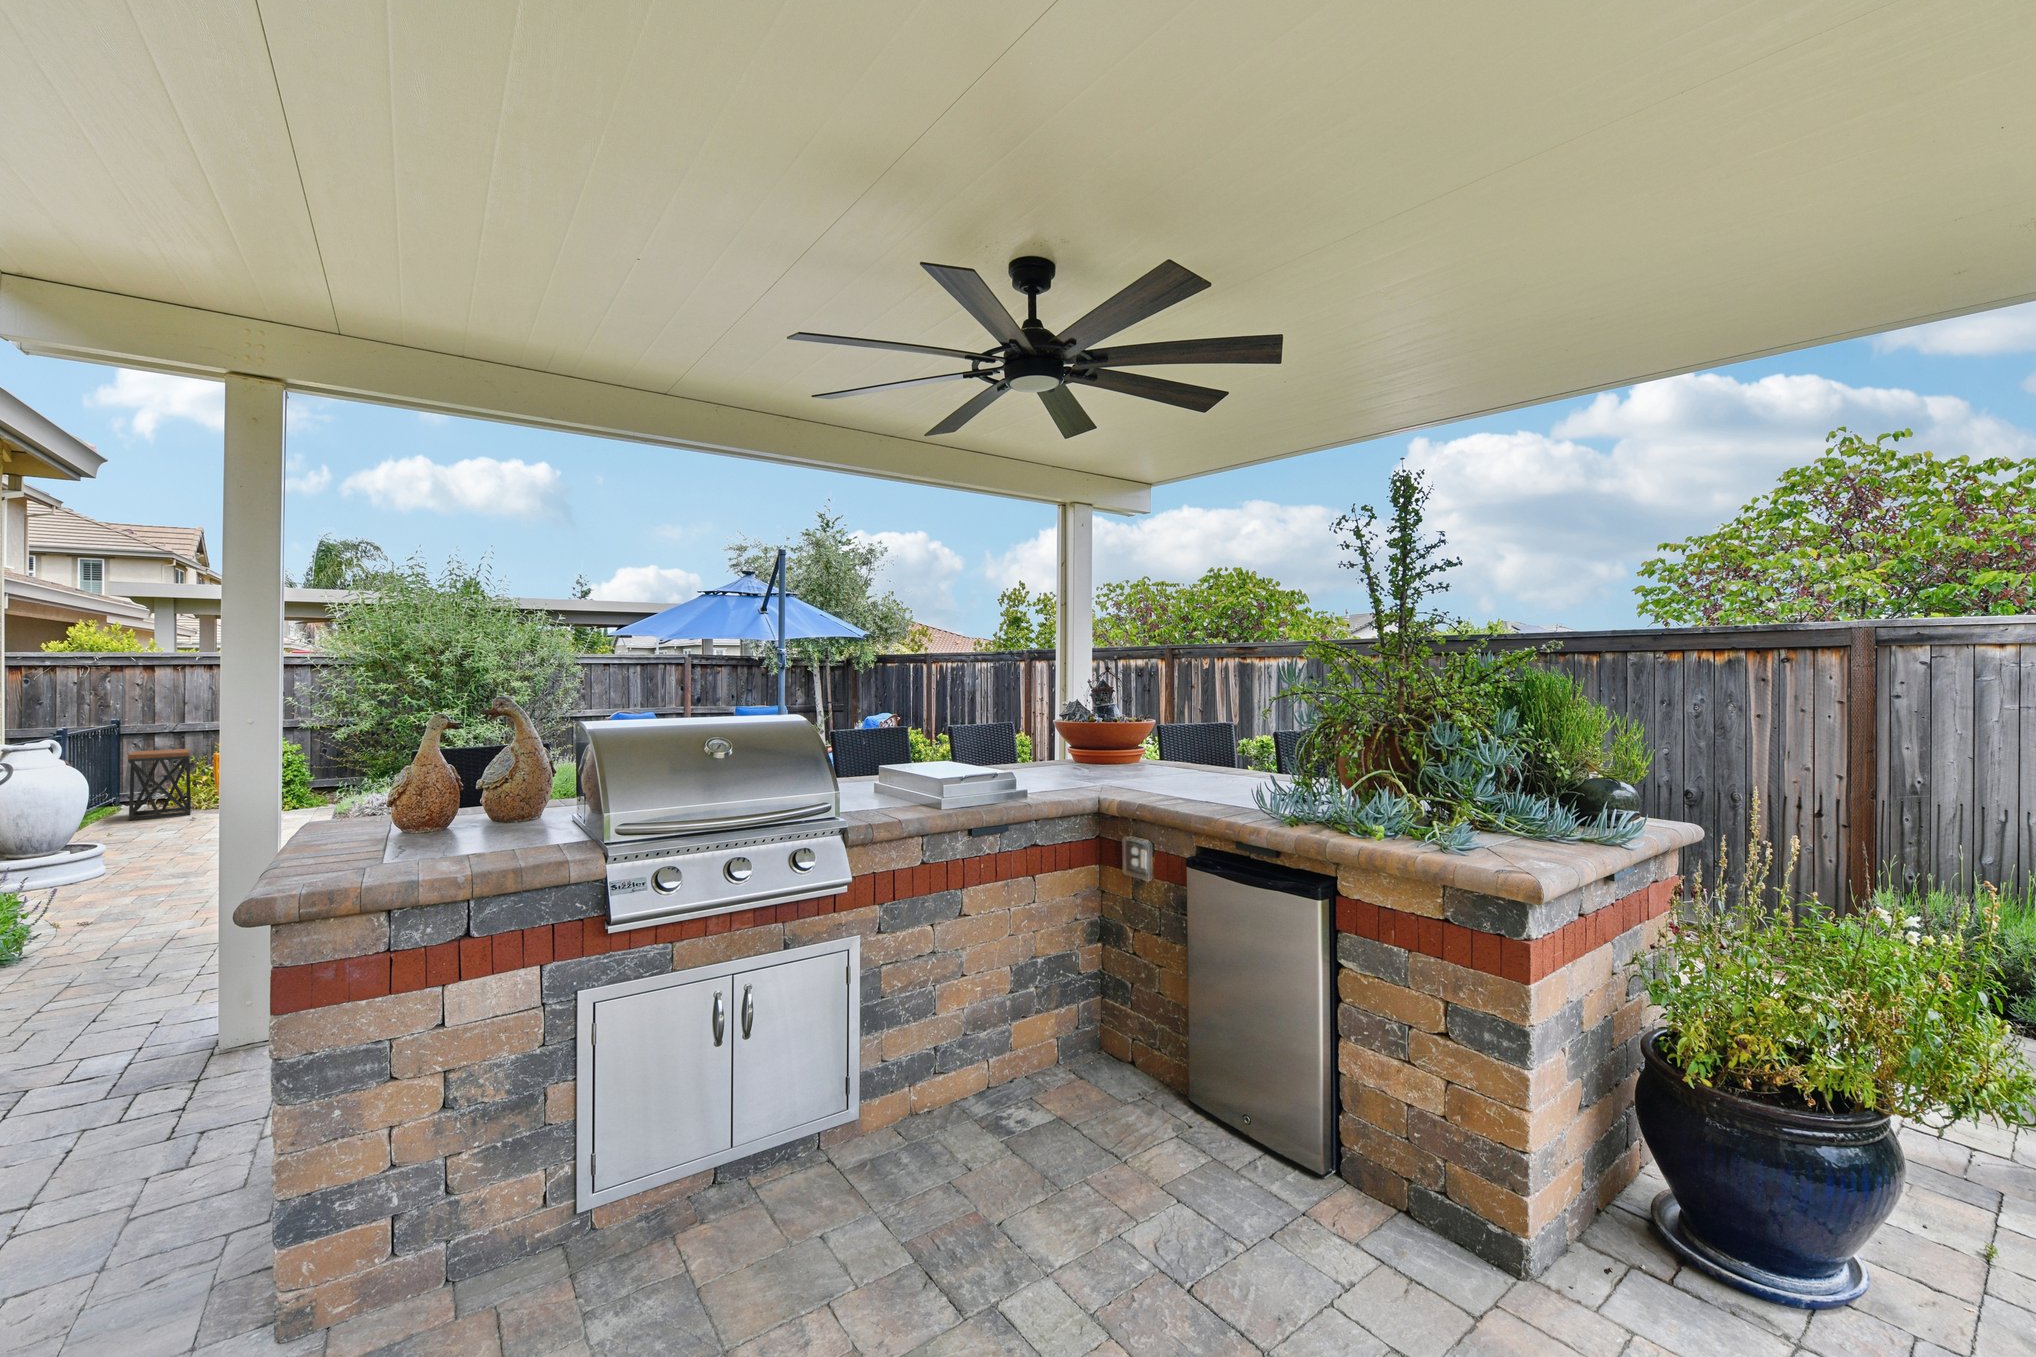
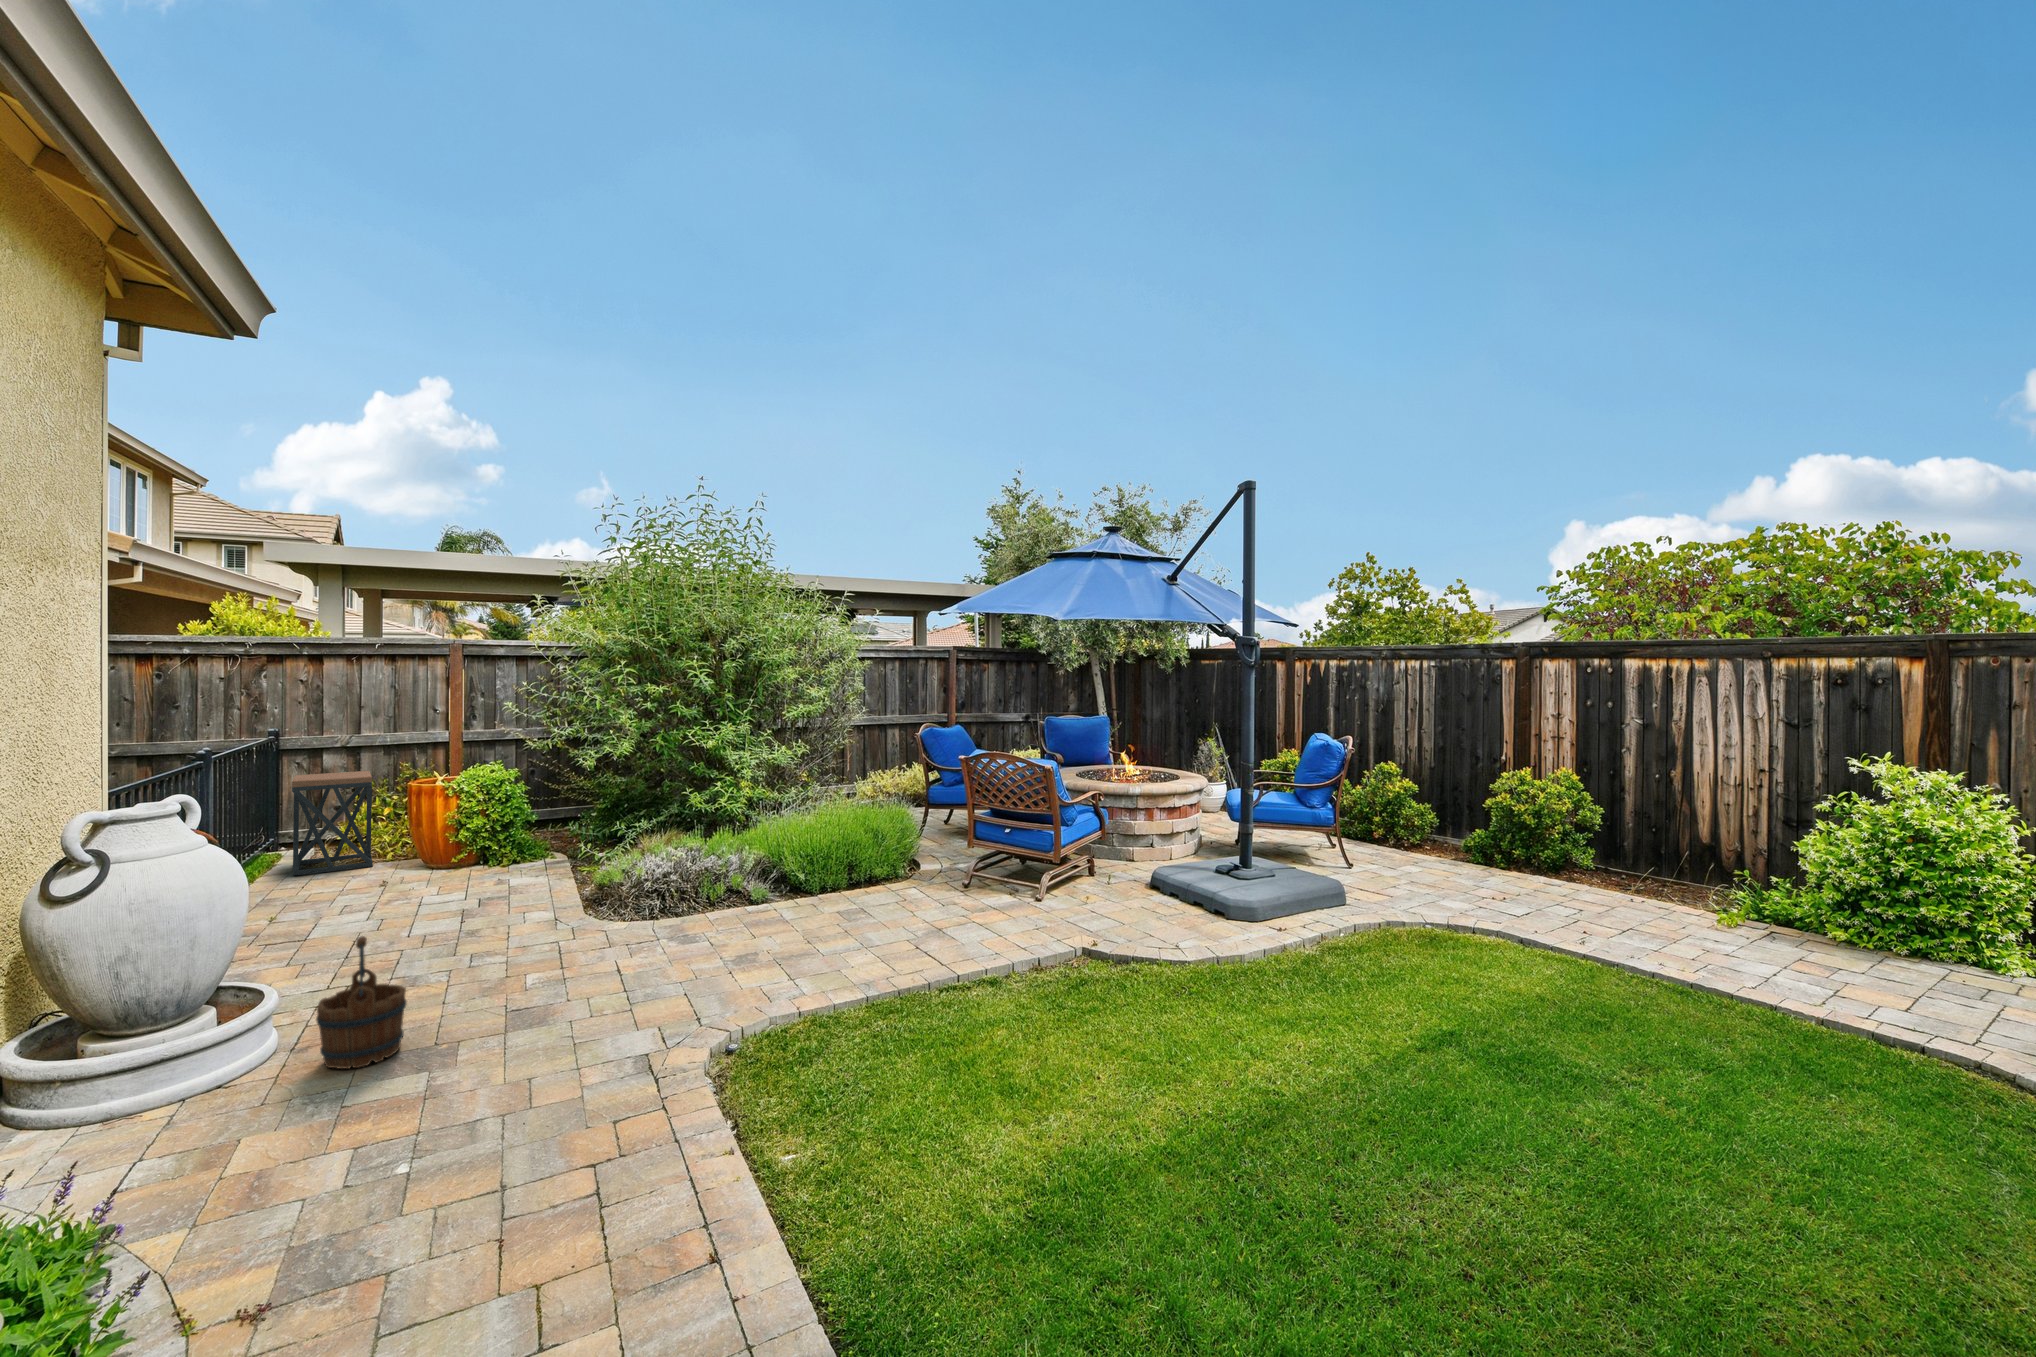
wooden bucket: none [129,829,183,896] -> present [316,936,407,1069]

